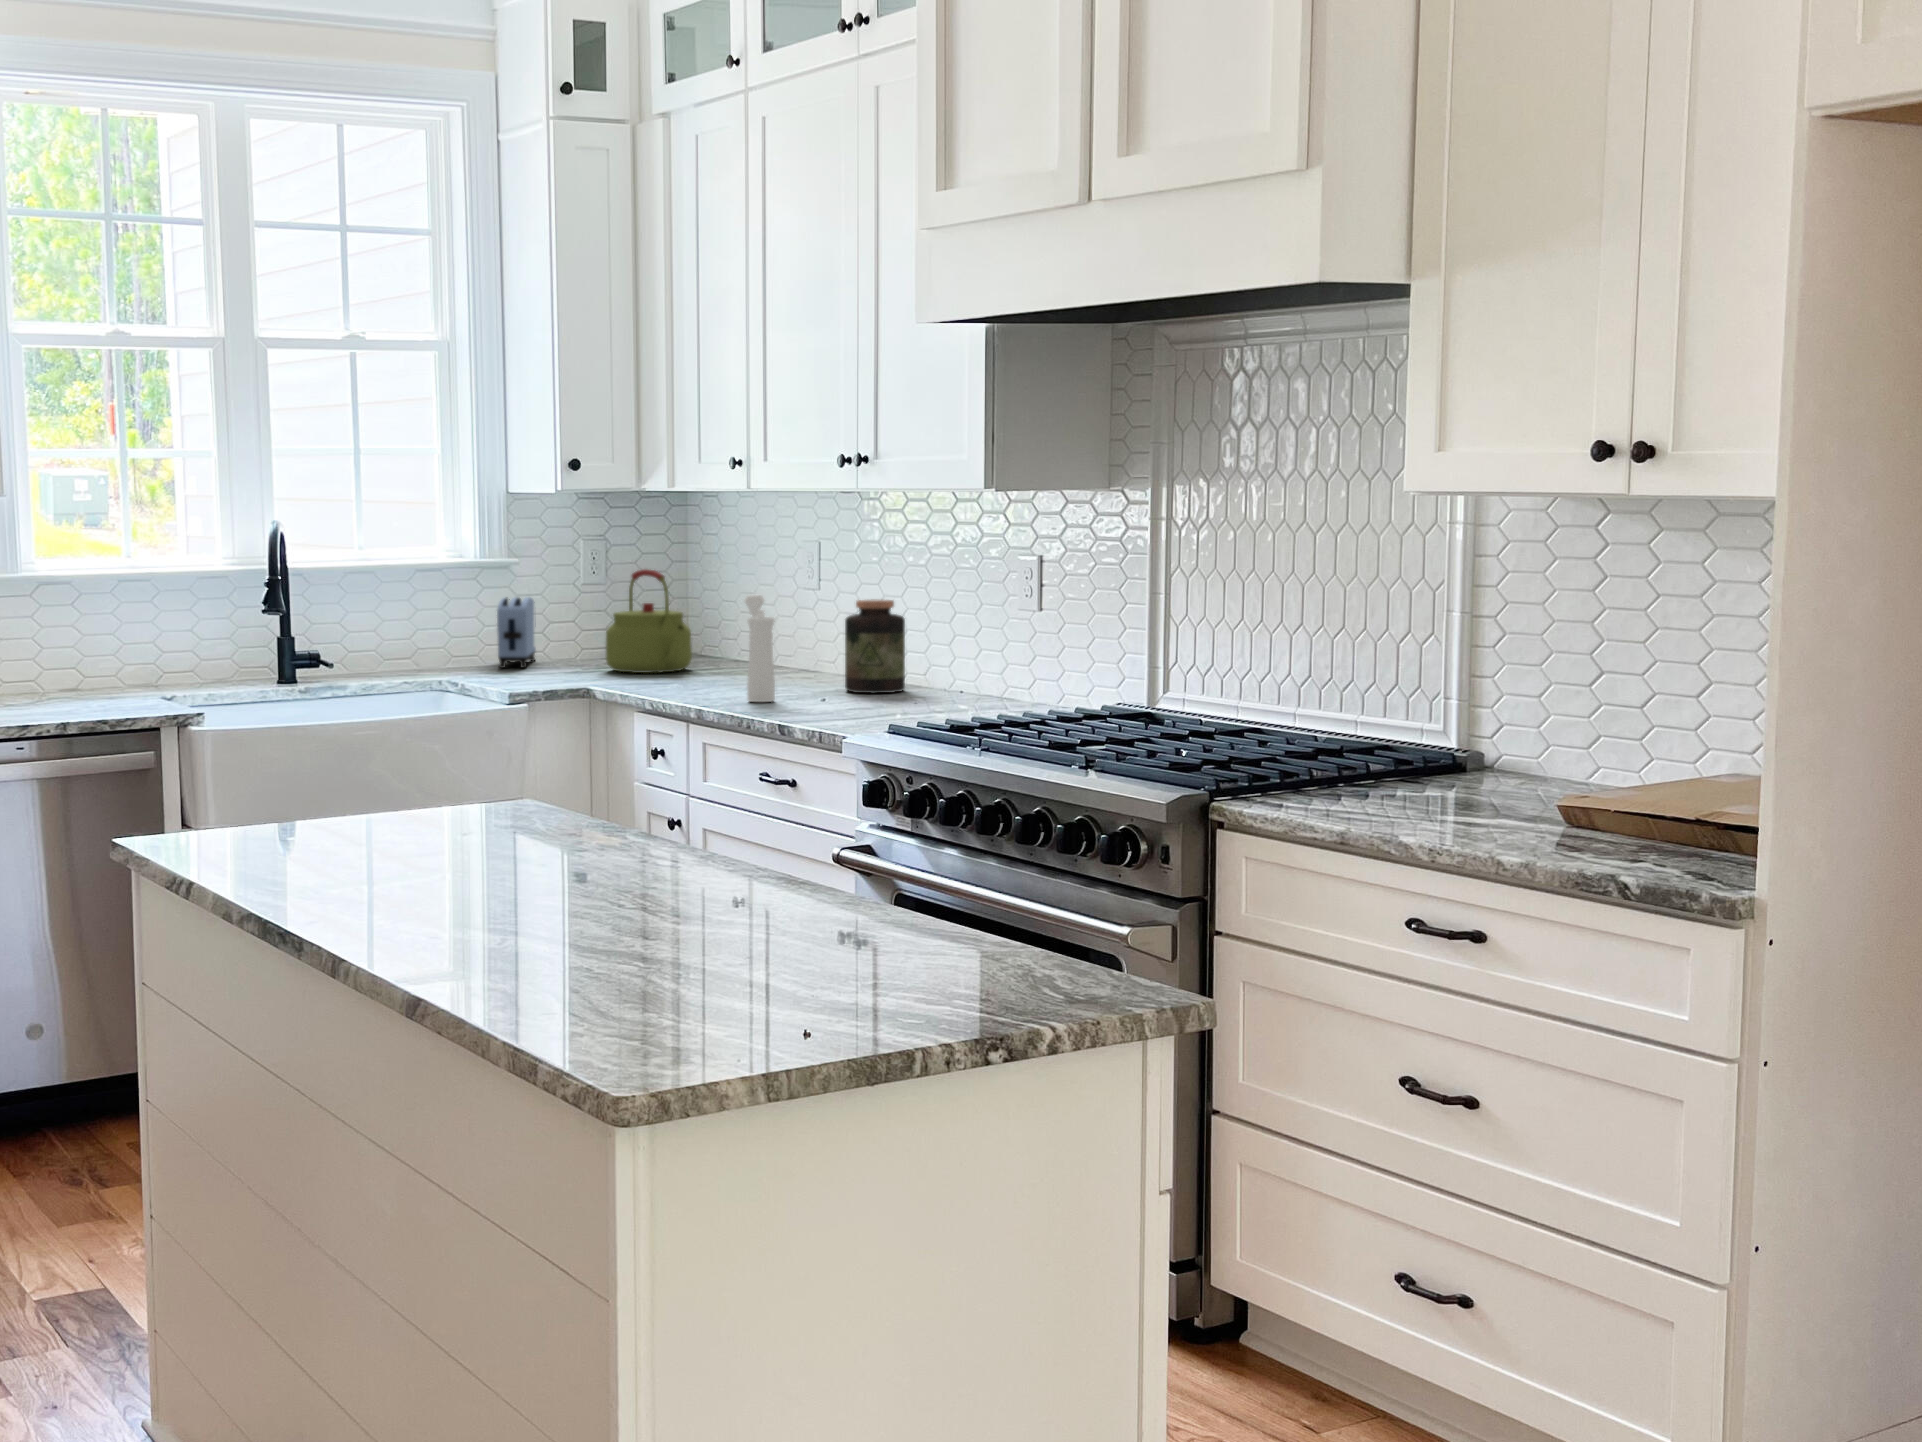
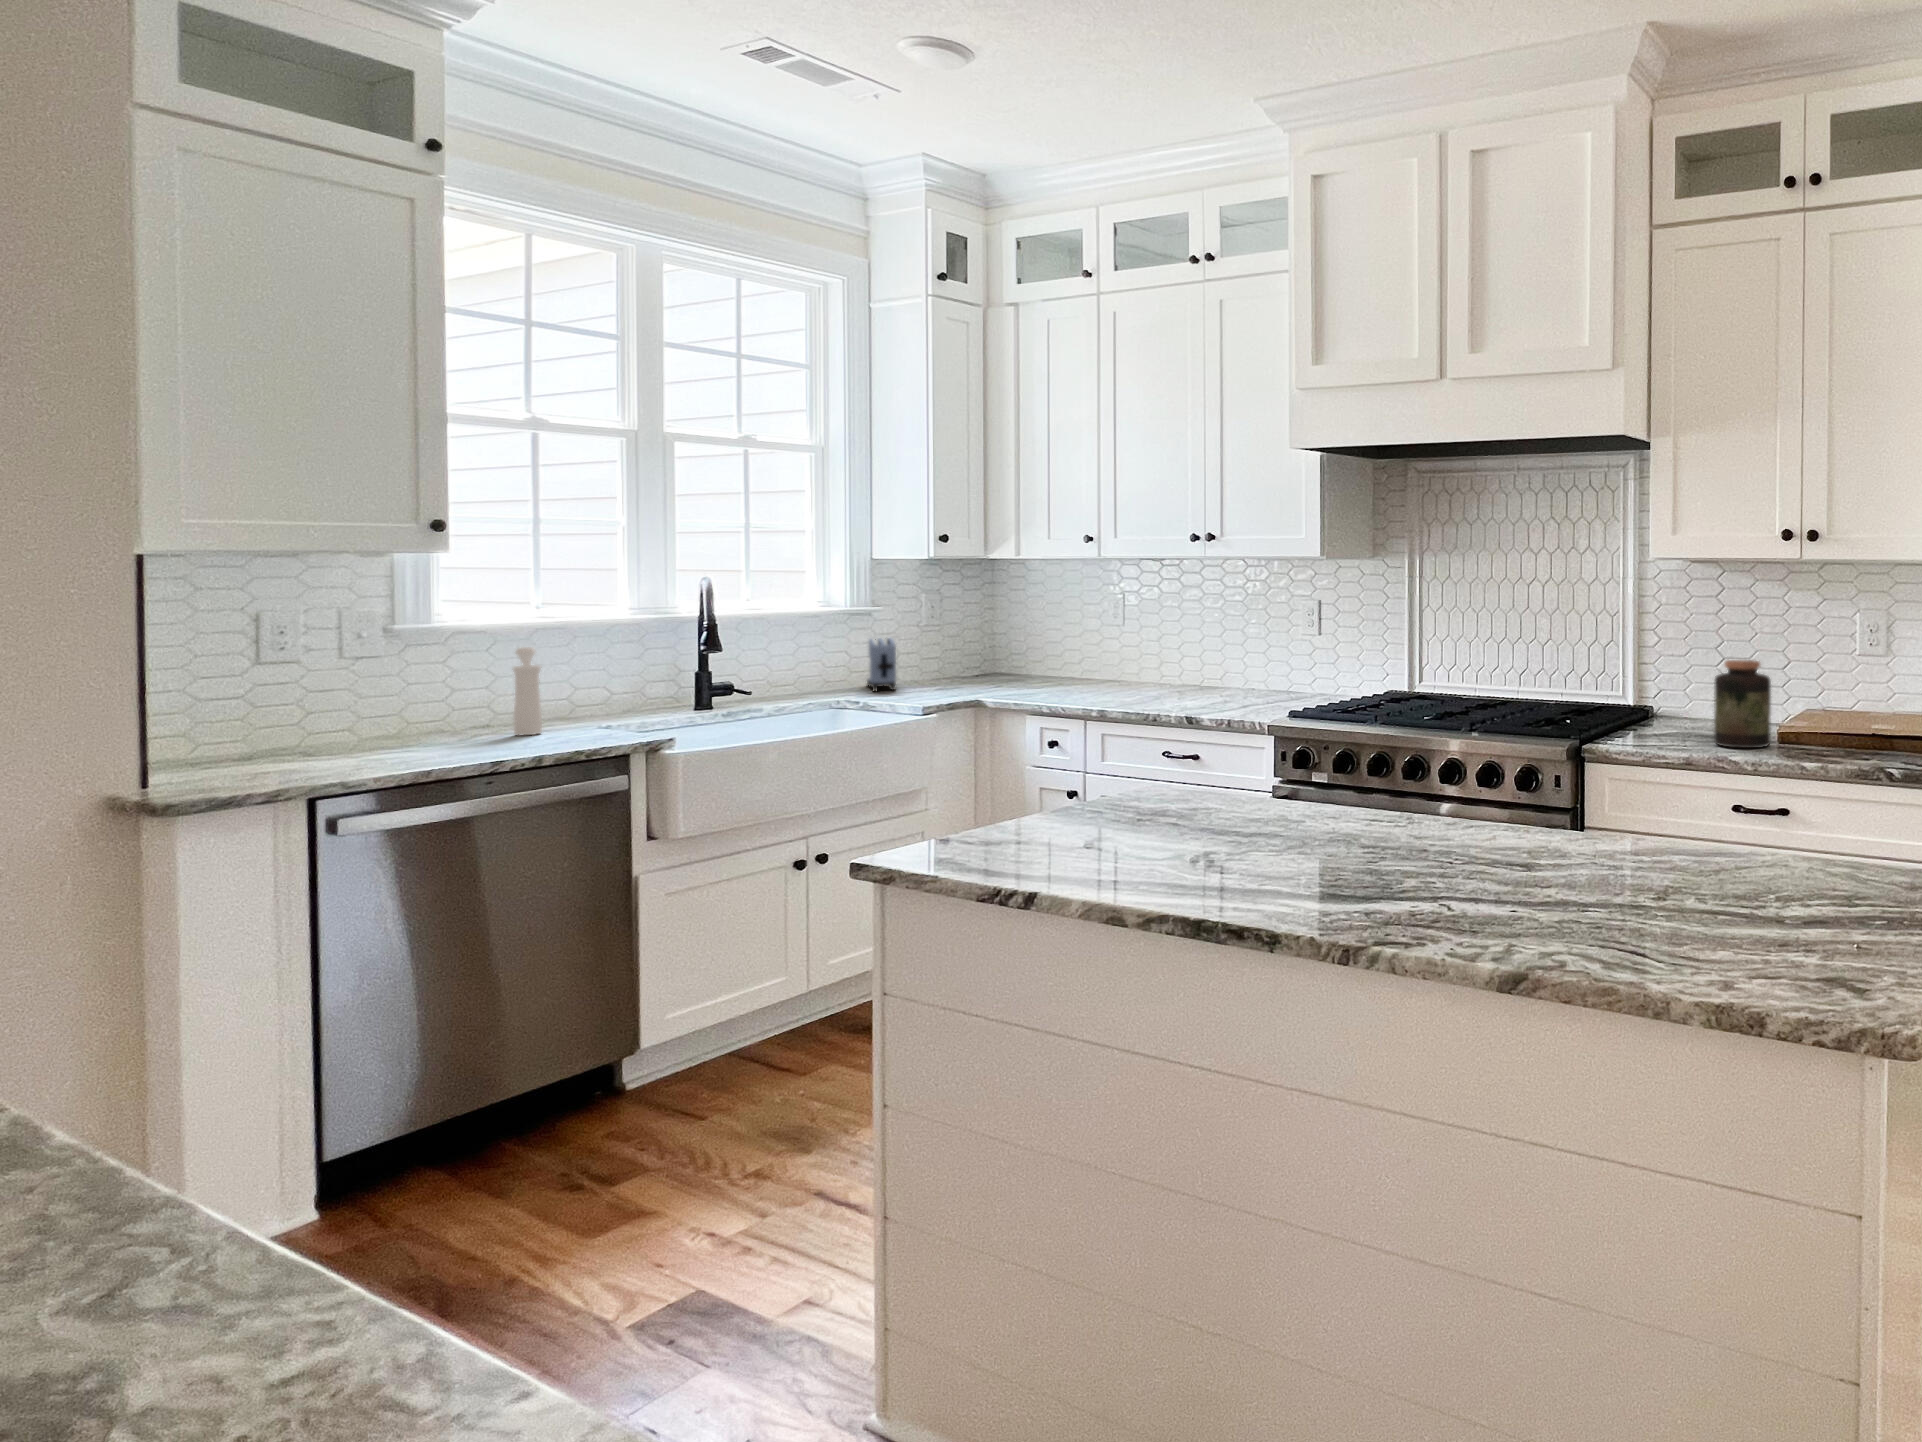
kettle: present [606,569,692,673] -> none [967,615,1038,689]
pepper mill: present [745,595,775,702] -> present [513,647,542,735]
jar: present [845,600,905,693] -> present [1714,660,1771,748]

